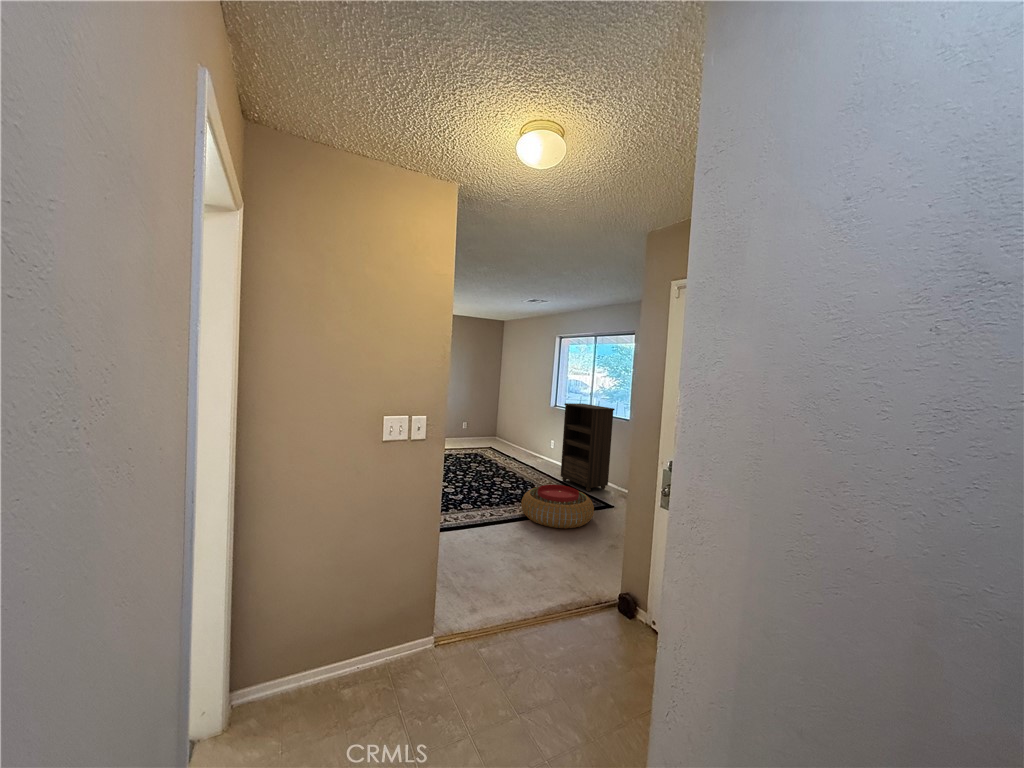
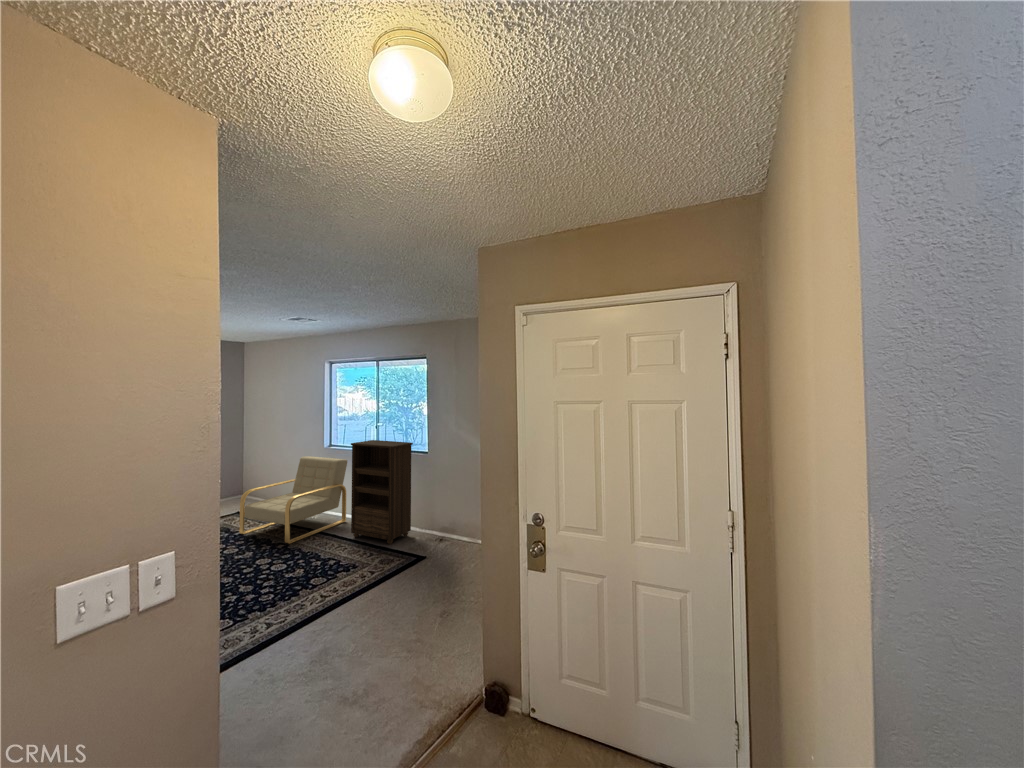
armchair: none [489,413,565,474] -> present [240,456,347,544]
pouf: present [521,485,594,528] -> none [313,551,411,616]

